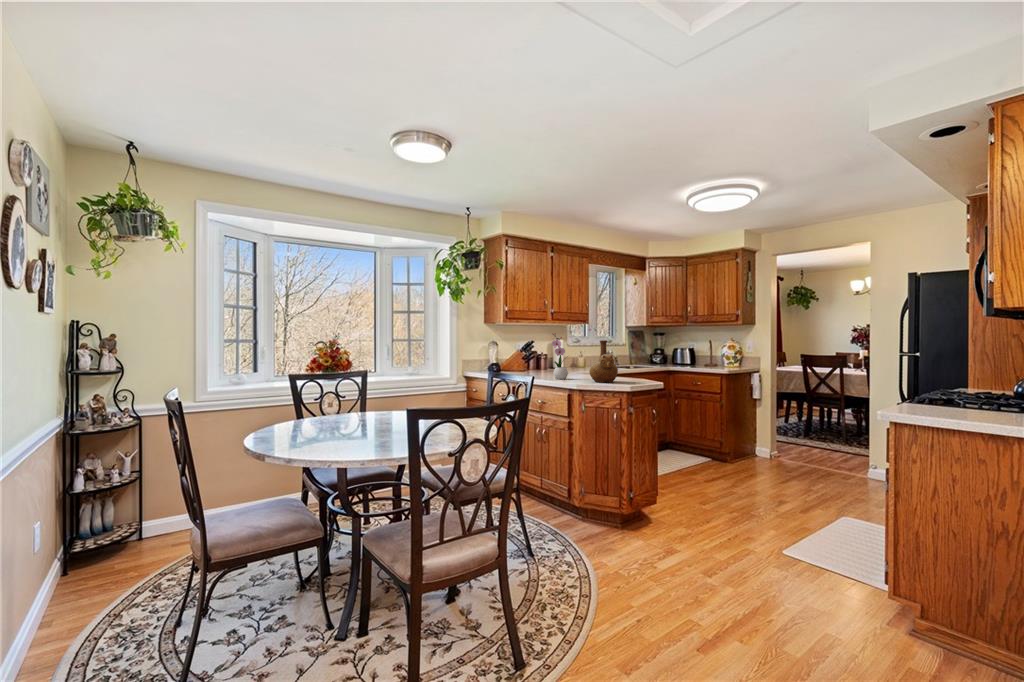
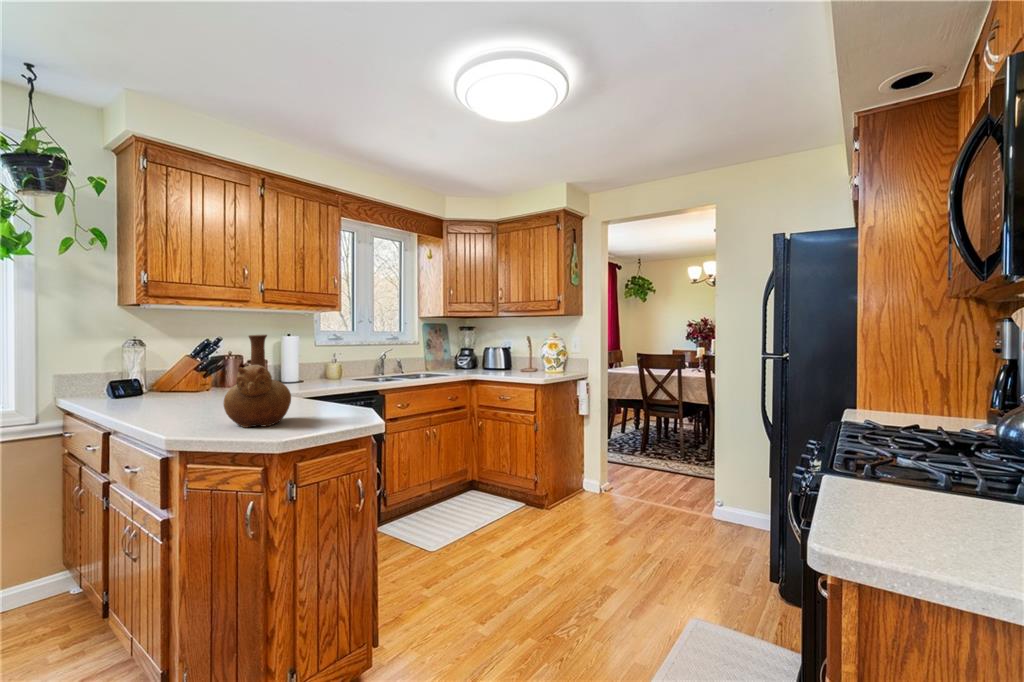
flower arrangement: present [552,334,568,379] -> none [158,320,212,417]

